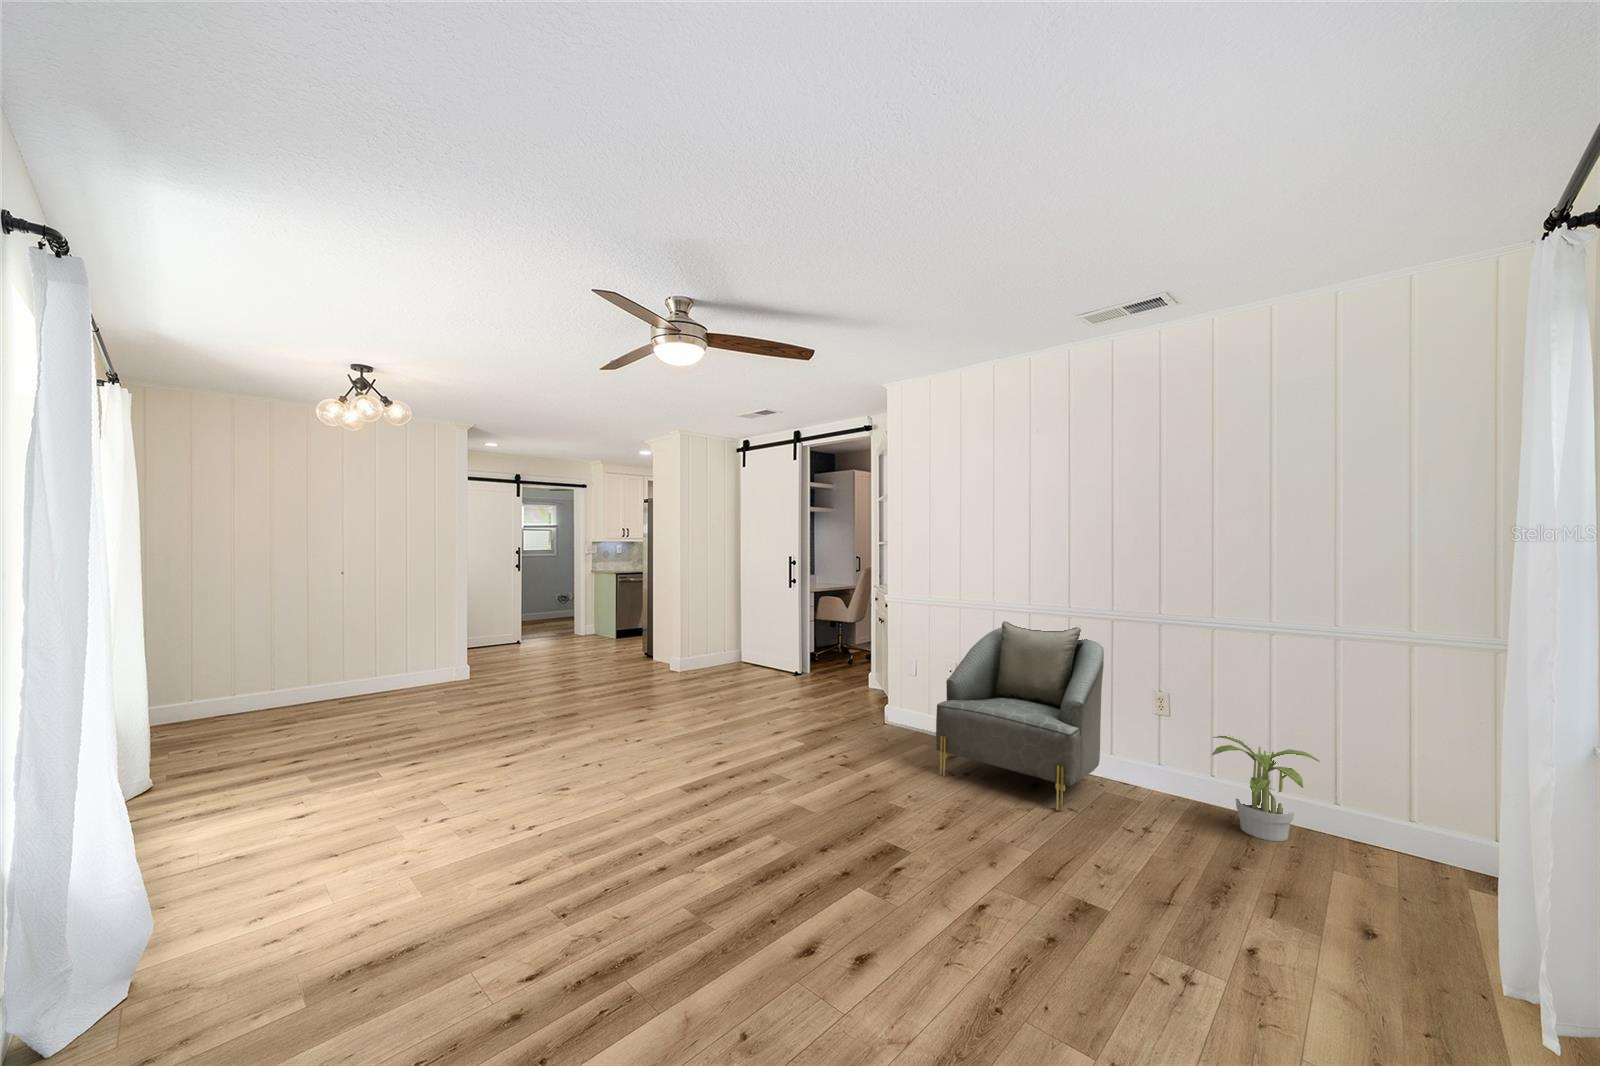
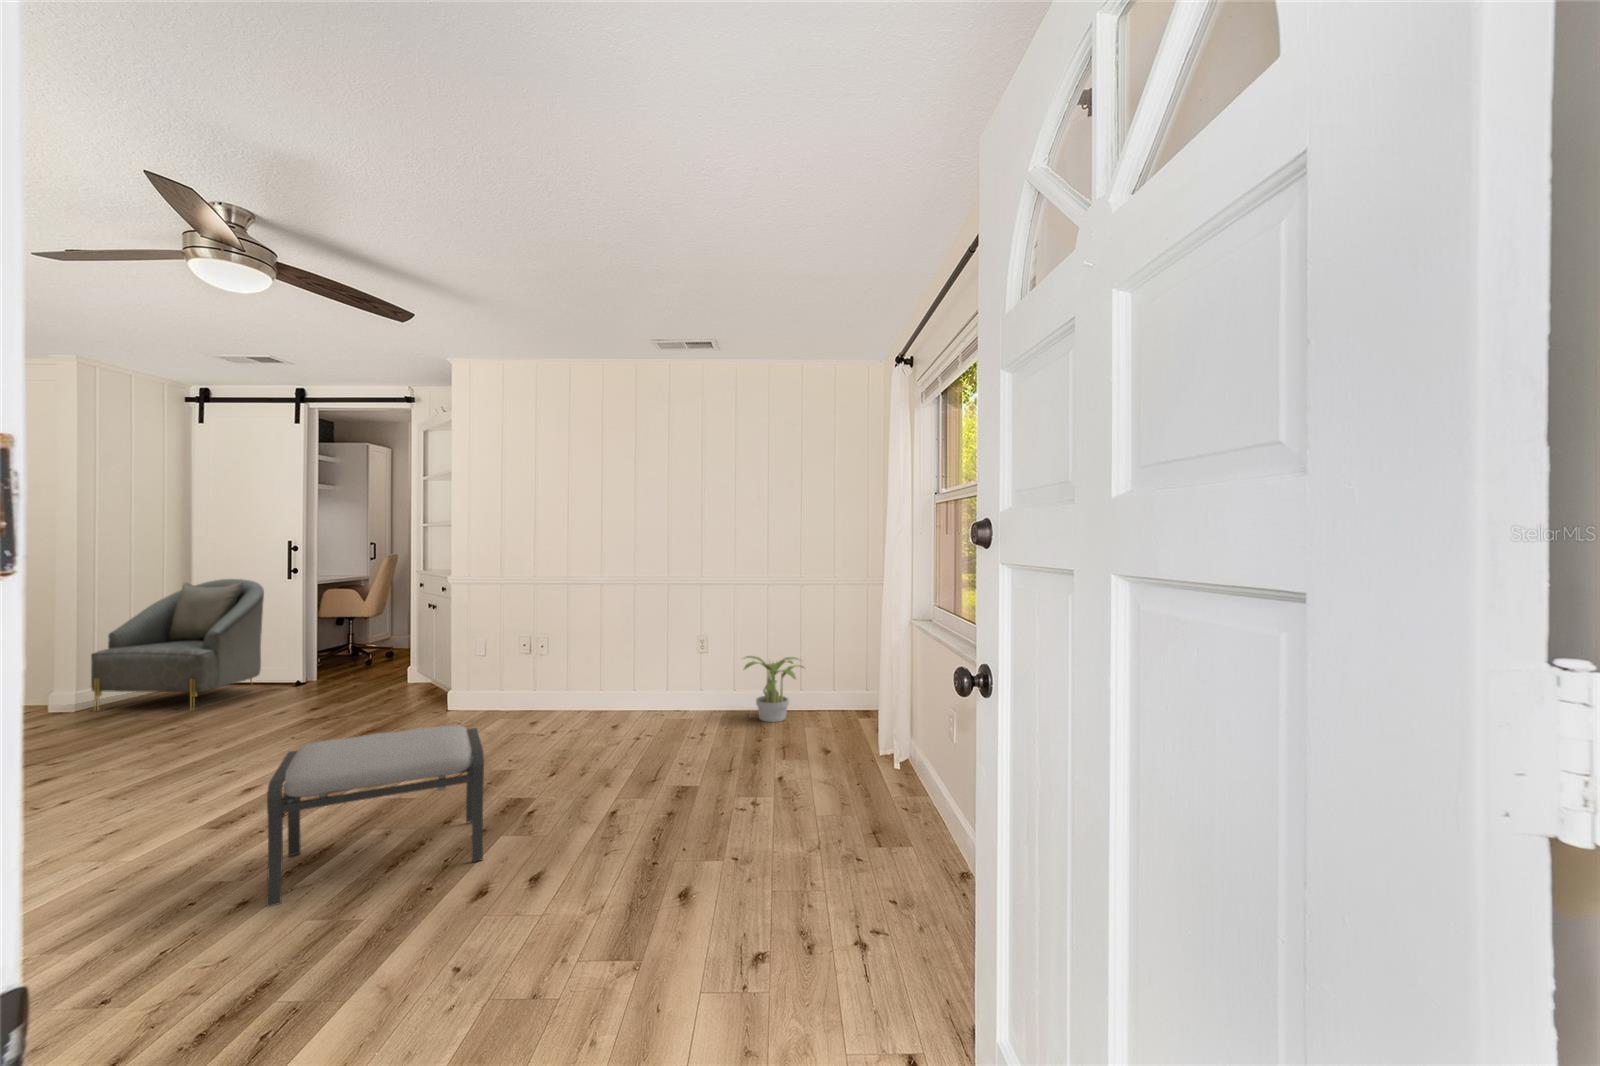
armchair: present [936,621,1104,812] -> present [91,579,264,711]
ottoman: none [662,746,849,913] -> present [266,726,484,906]

